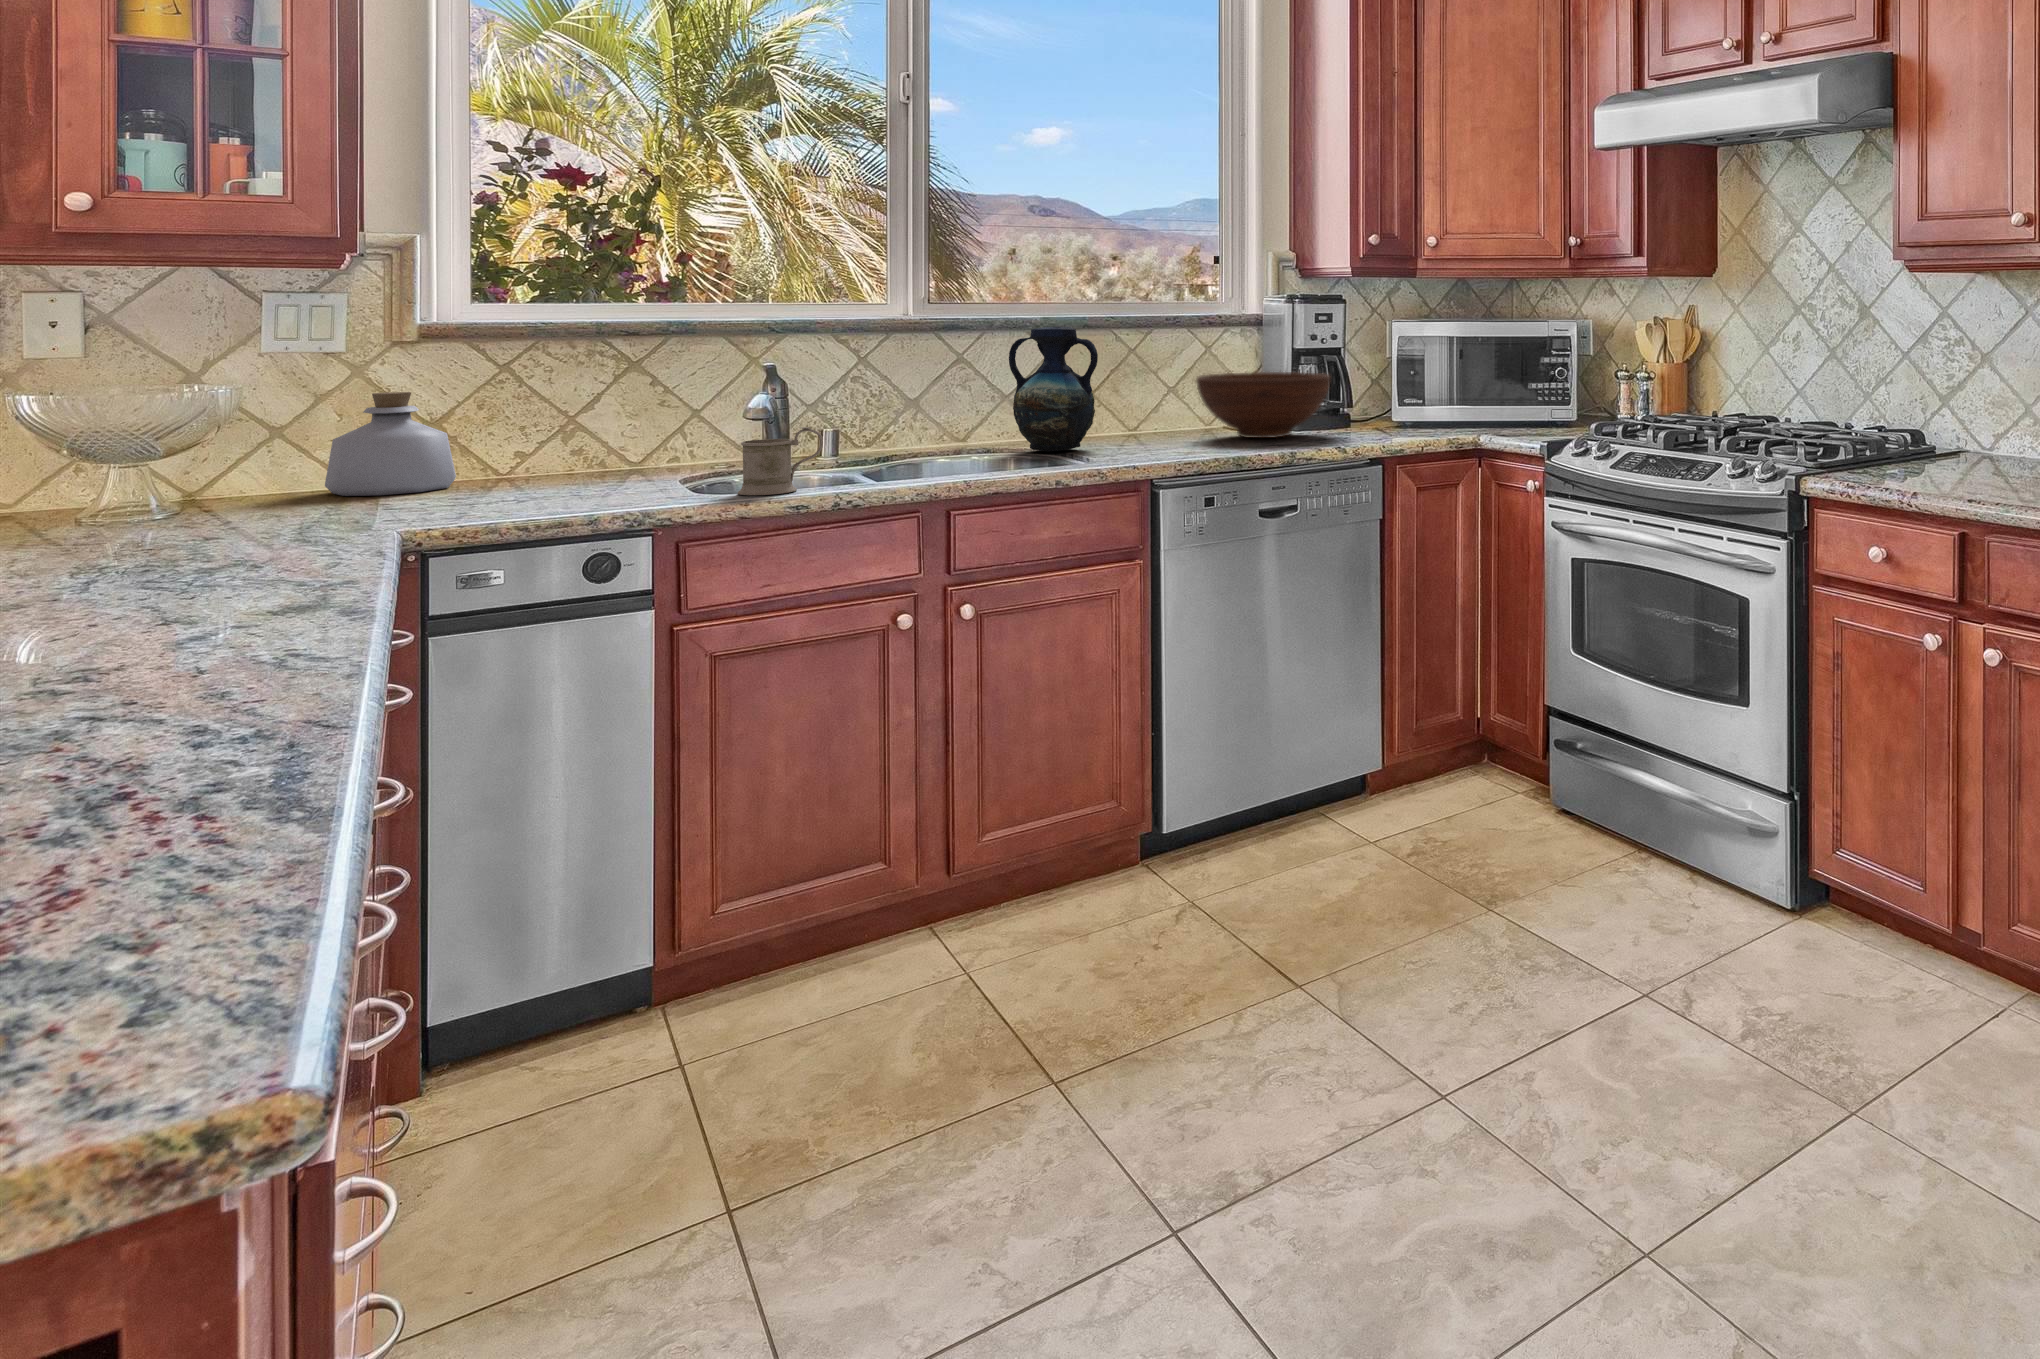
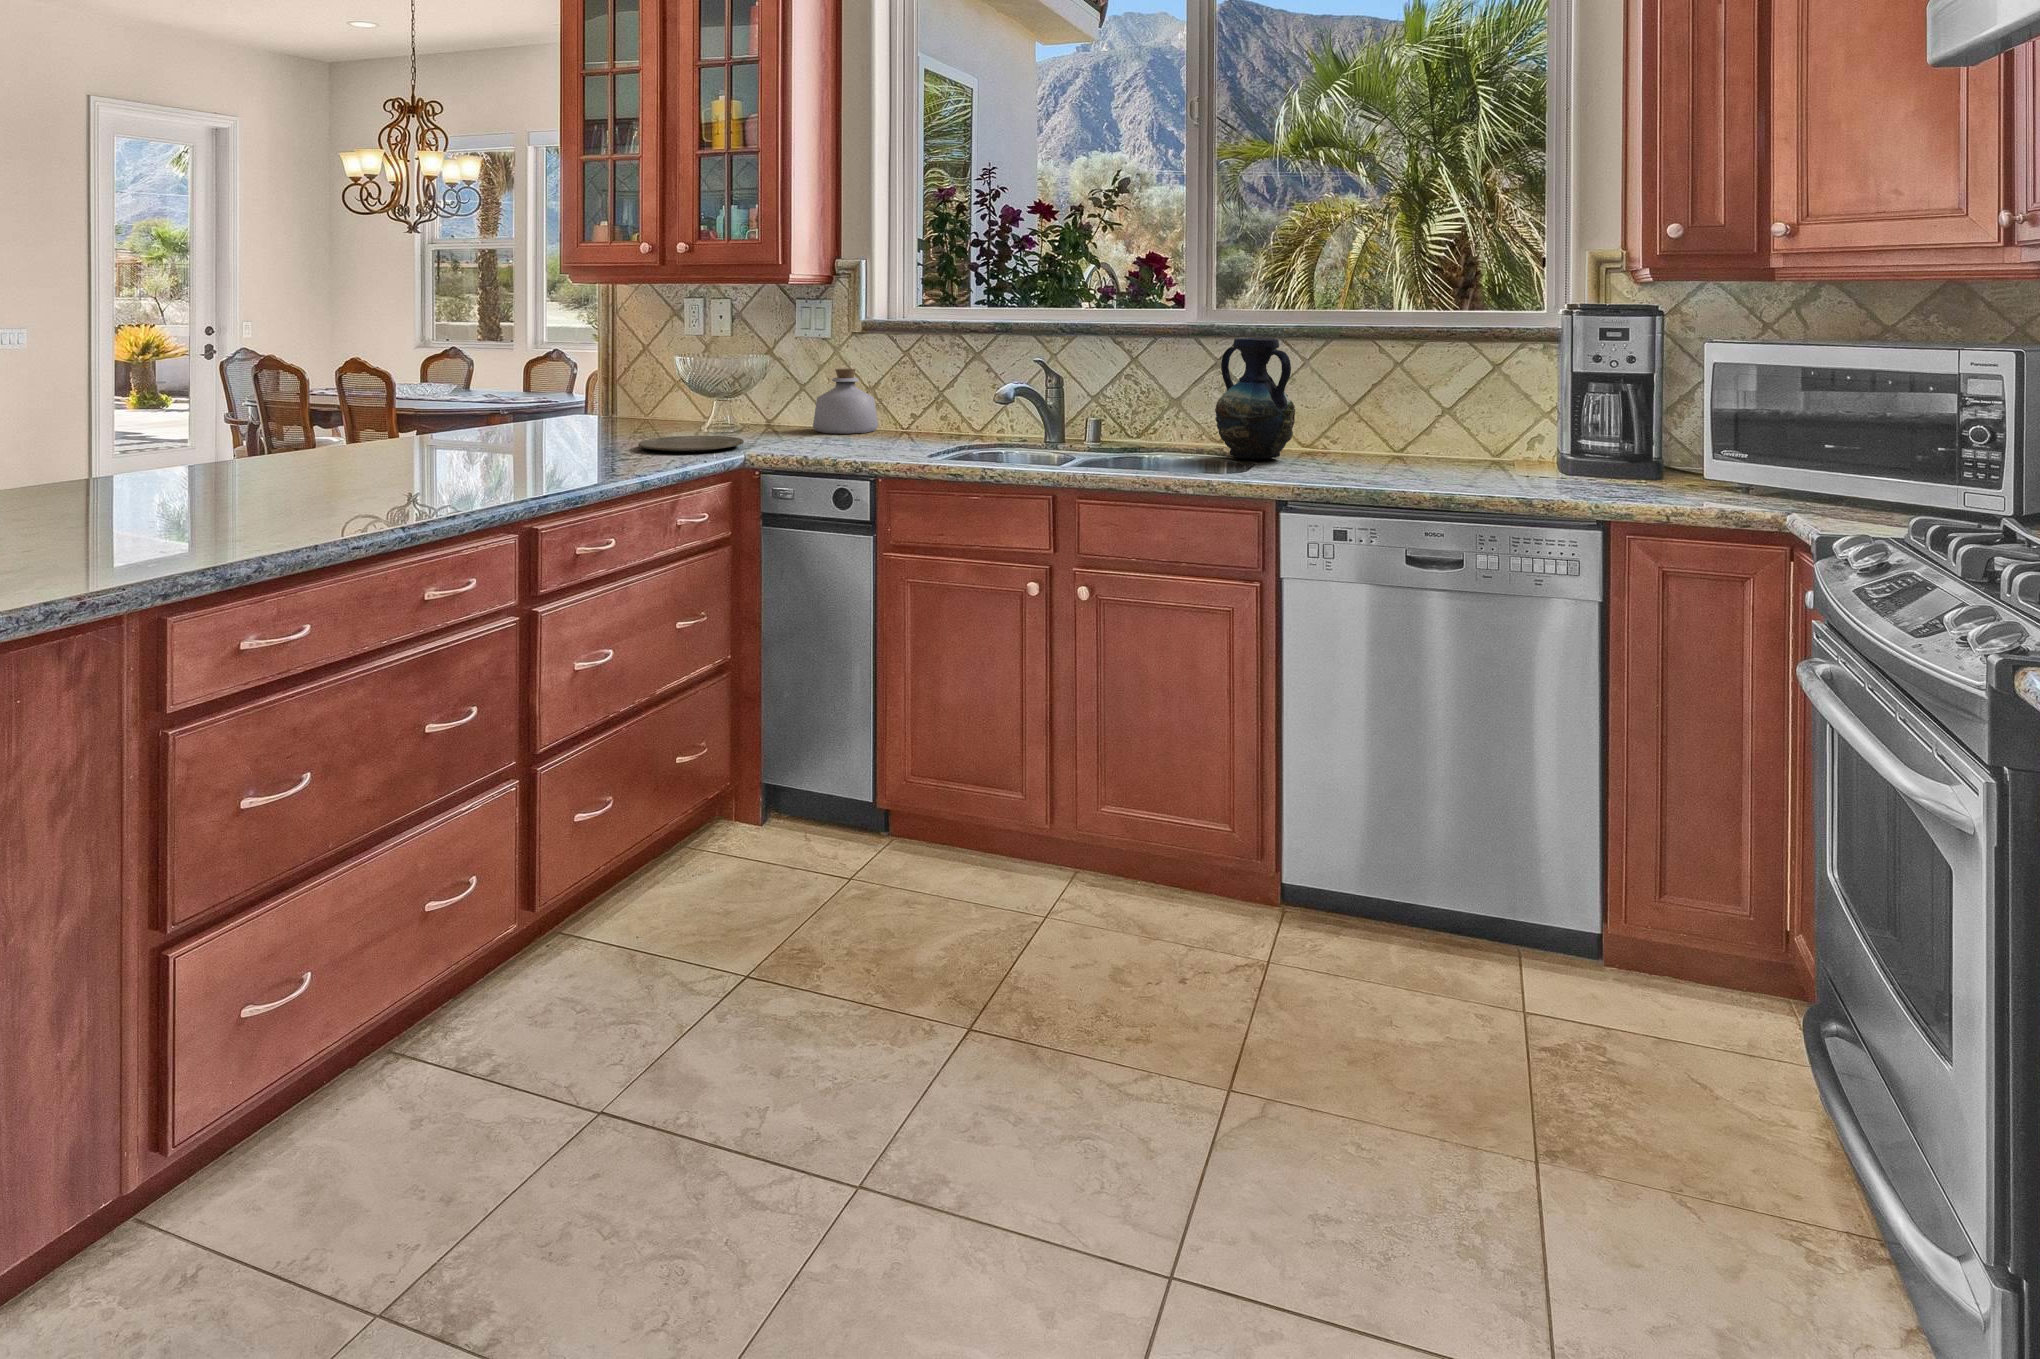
fruit bowl: present [1196,372,1331,438] -> none [1419,394,1594,476]
mug: present [738,427,823,495] -> none [922,414,975,465]
plate: none [110,511,356,545] -> present [638,436,744,452]

